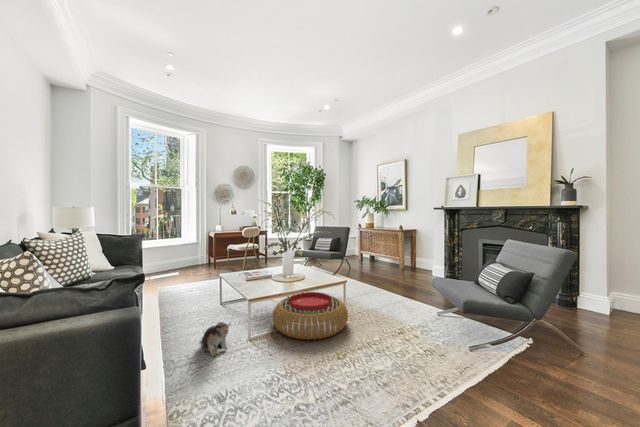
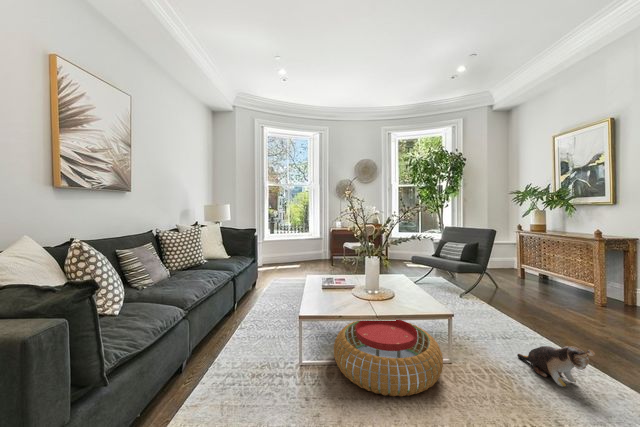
plush toy: present [202,322,231,356] -> present [517,346,595,387]

